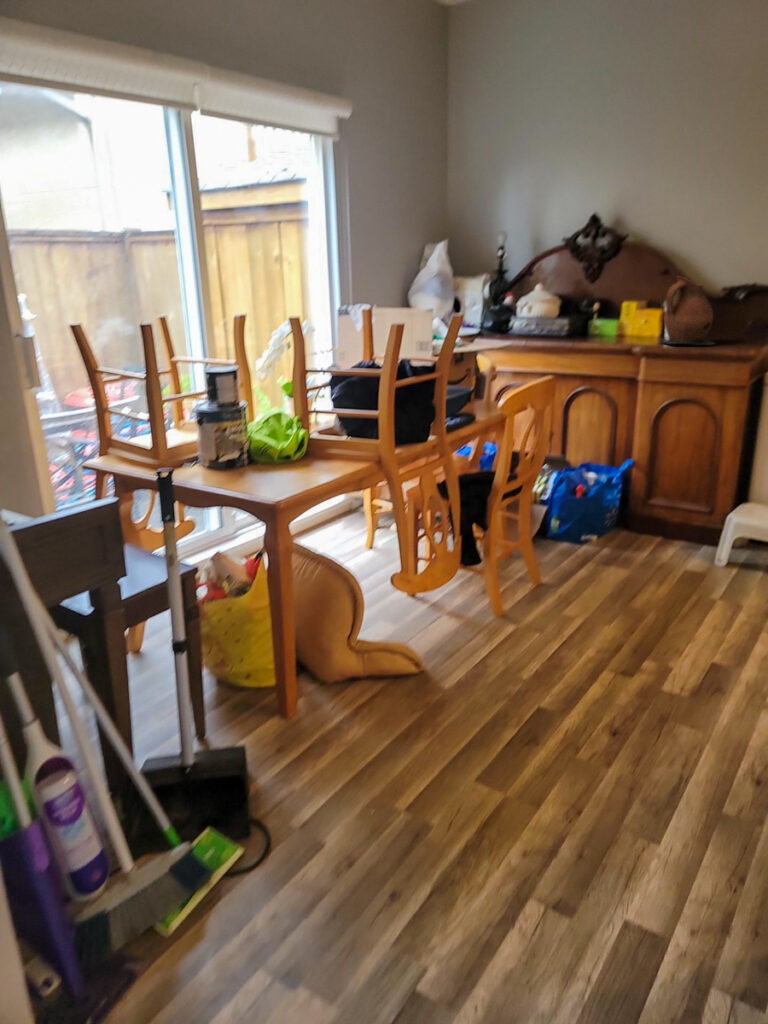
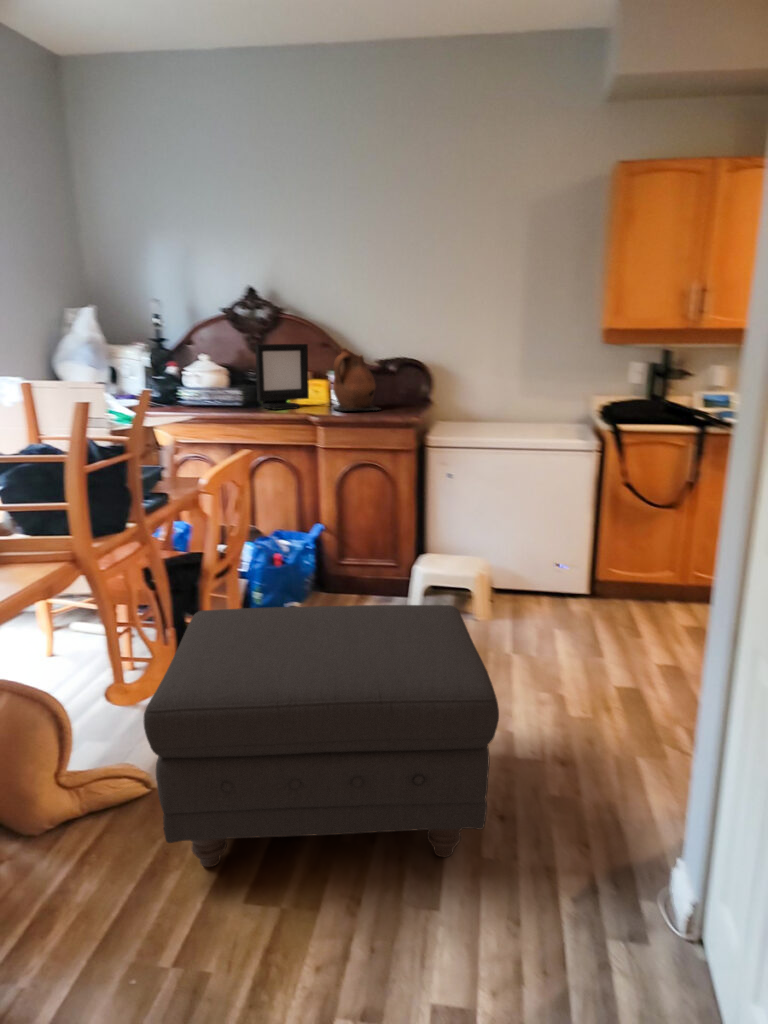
picture frame: none [583,273,644,341] -> present [255,344,309,410]
ottoman: none [406,521,754,800] -> present [144,605,499,867]

